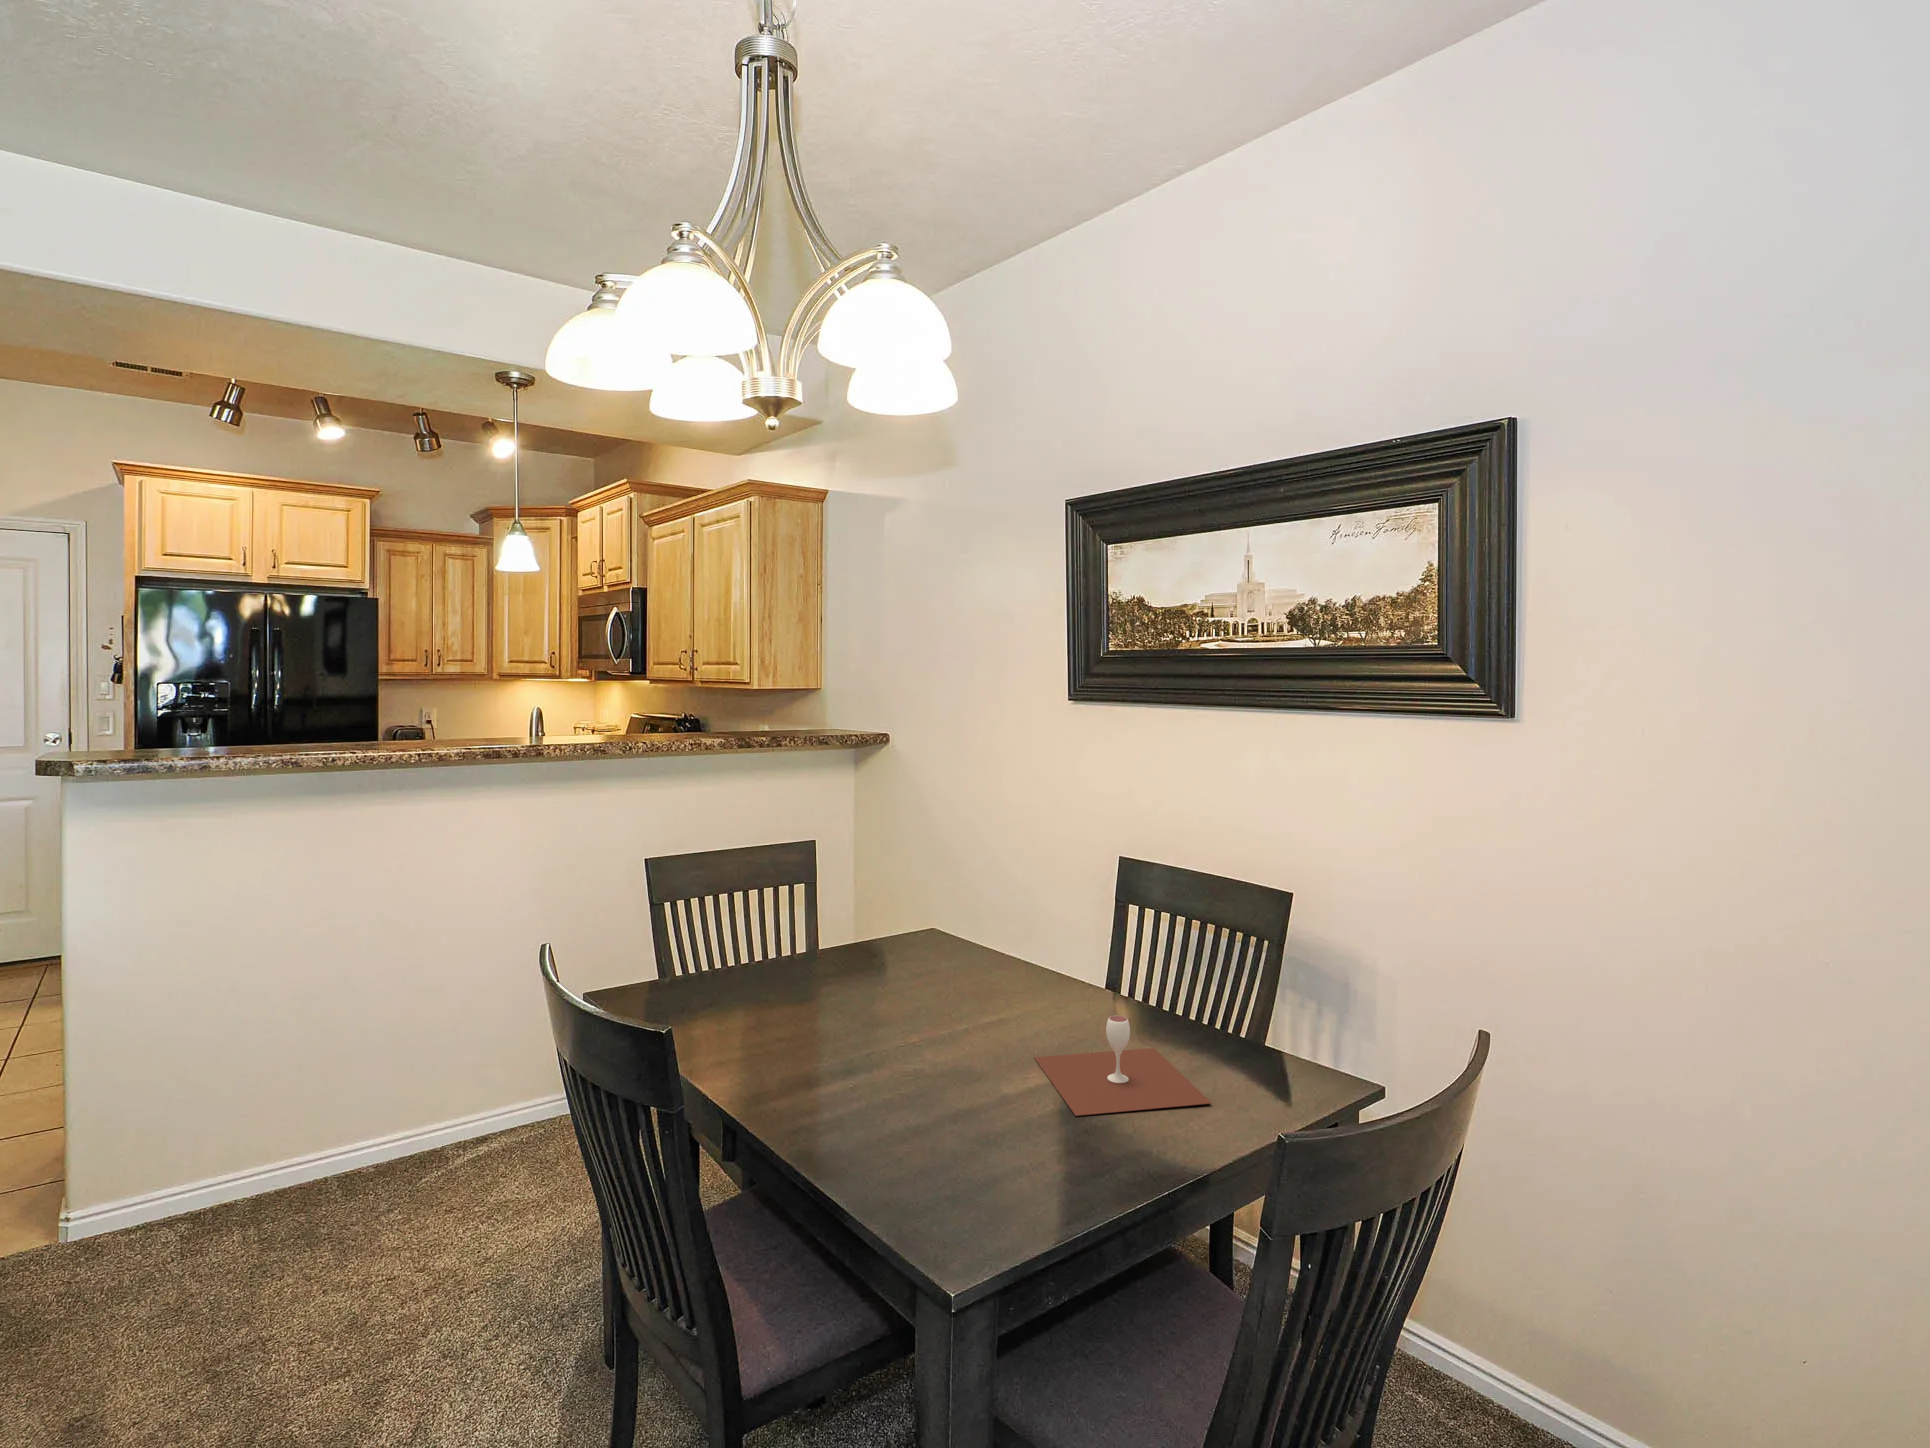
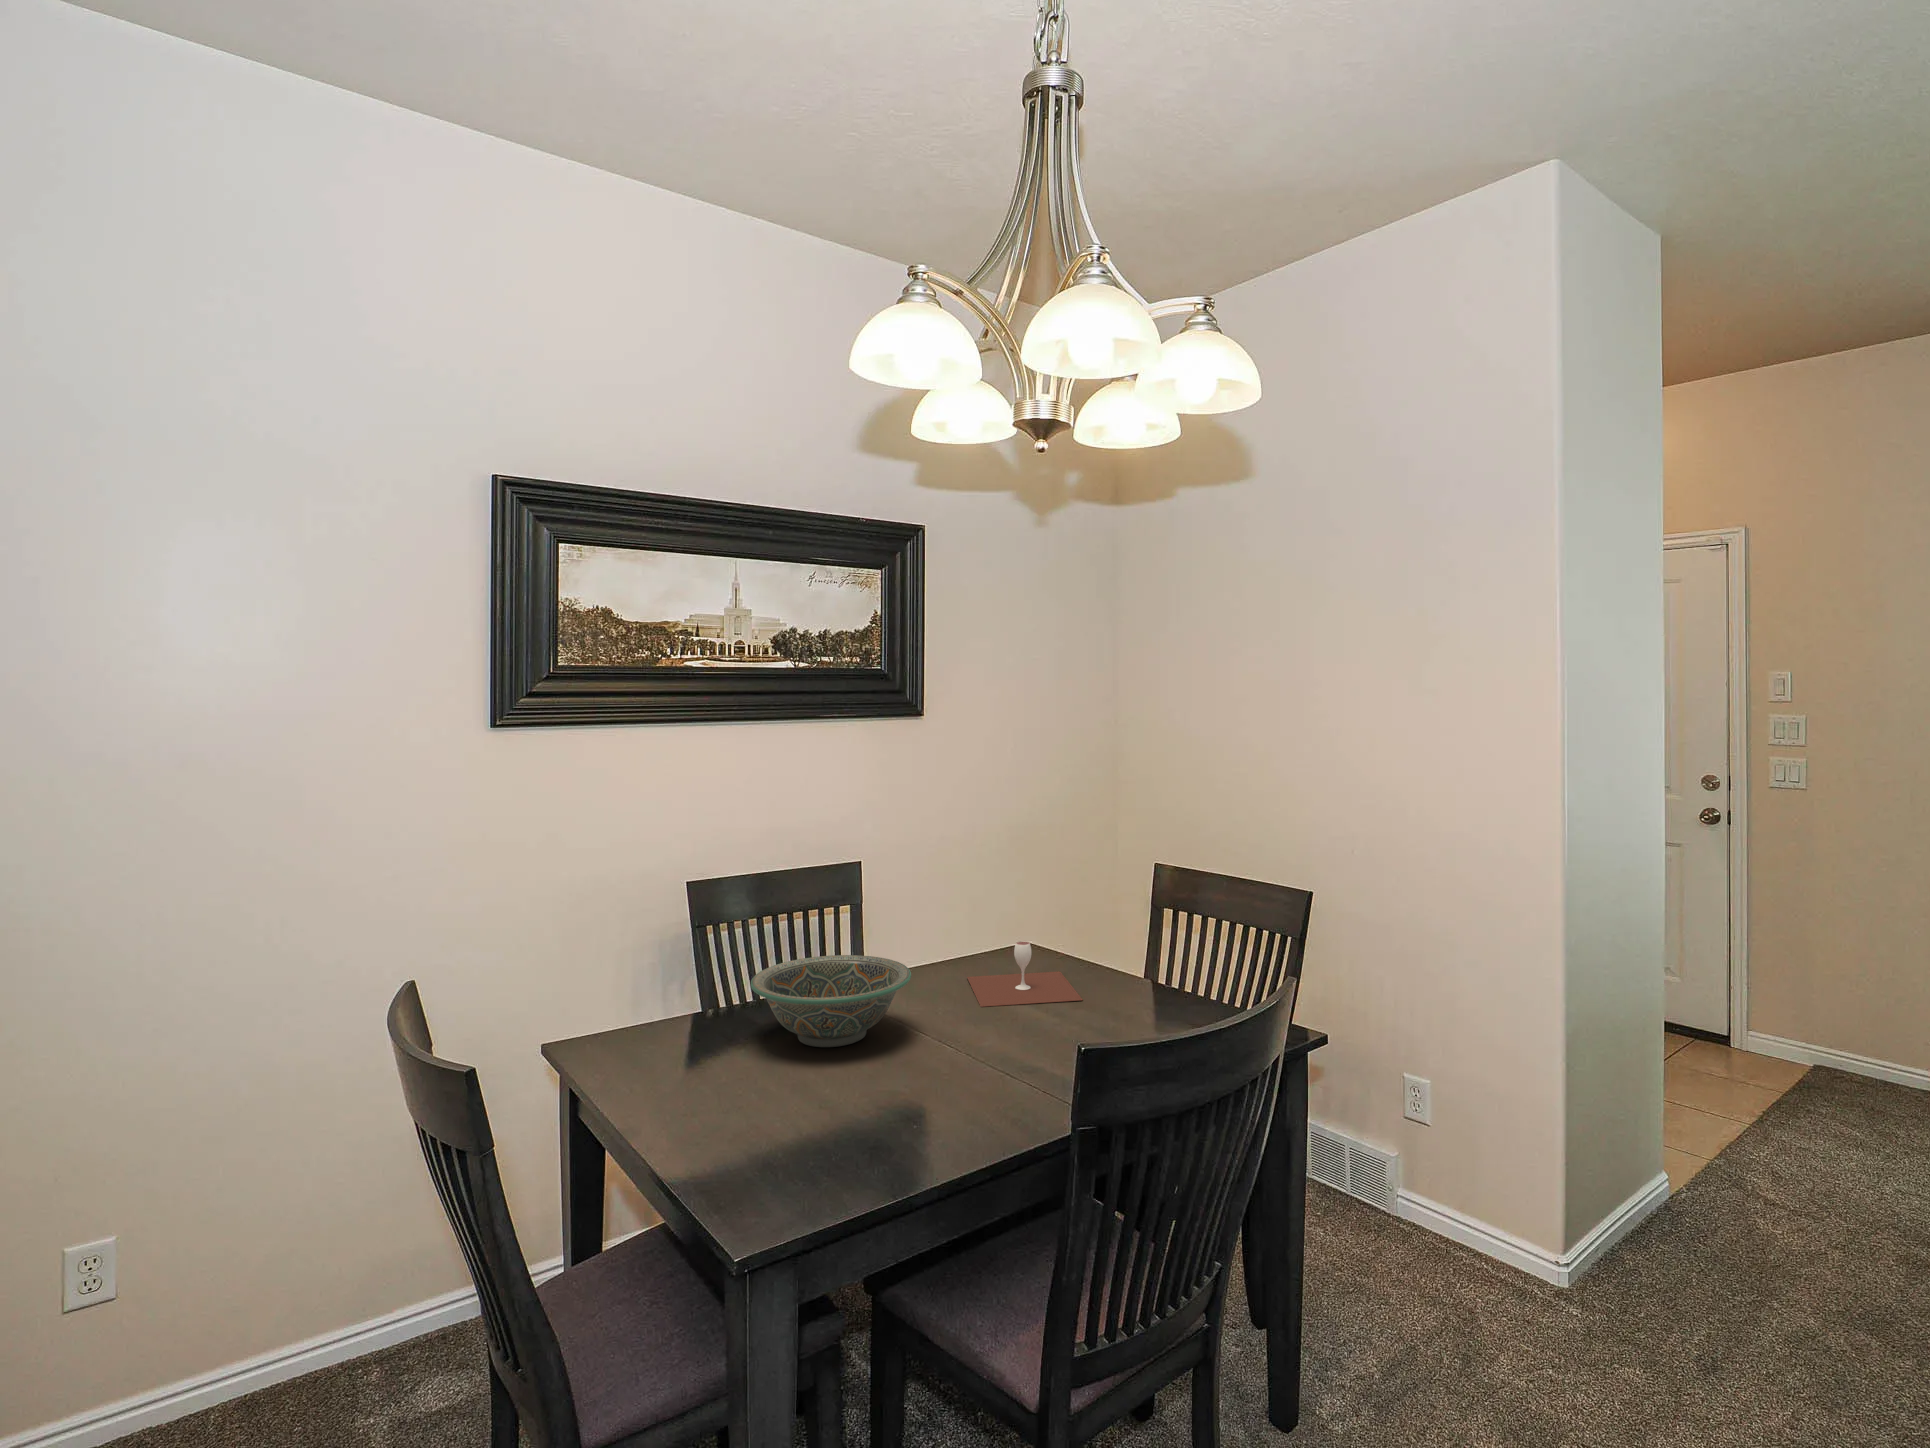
decorative bowl: none [853,924,1003,1011] -> present [751,955,911,1047]

